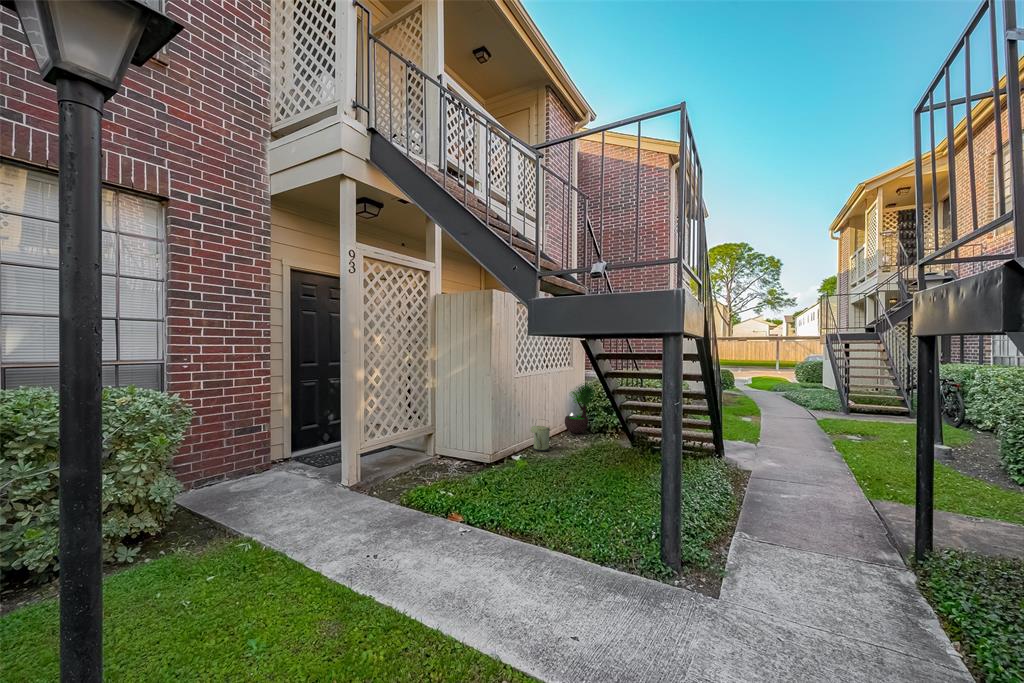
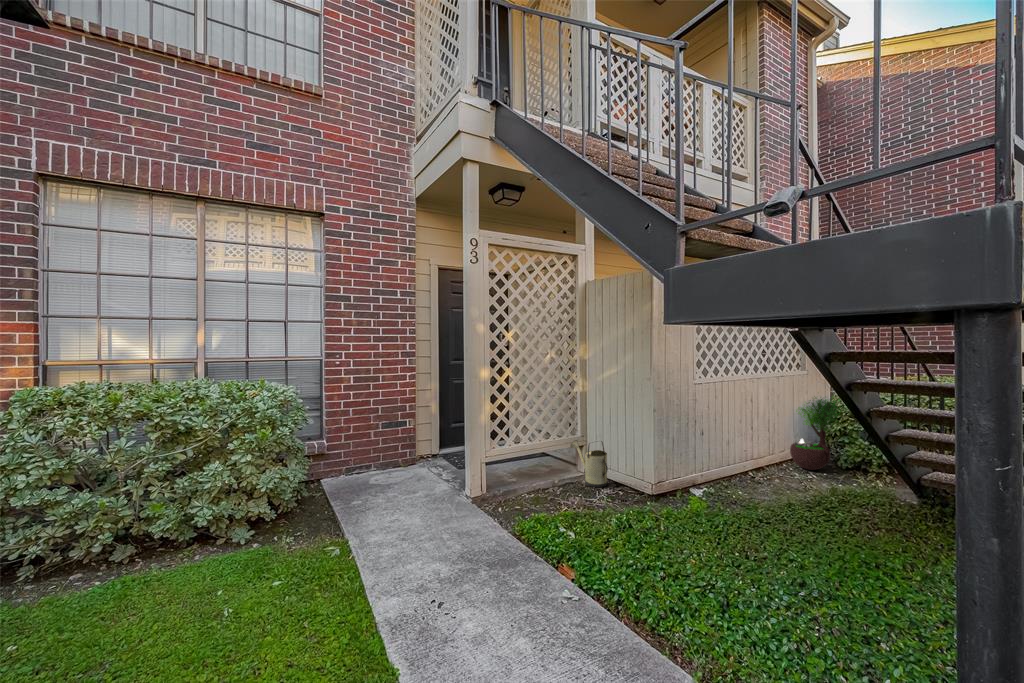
watering can: present [531,426,550,452] -> present [570,440,608,487]

